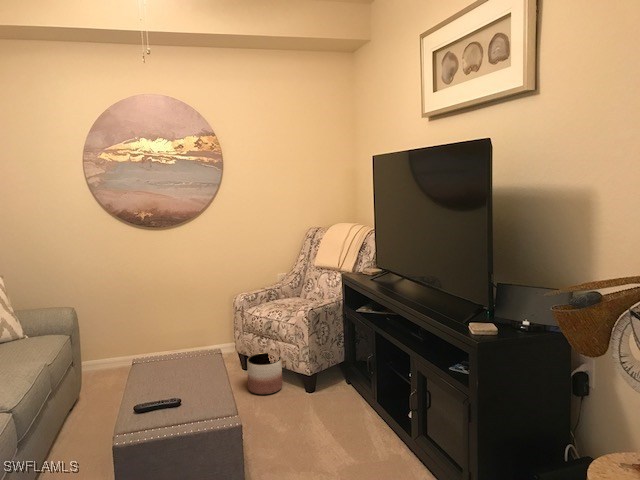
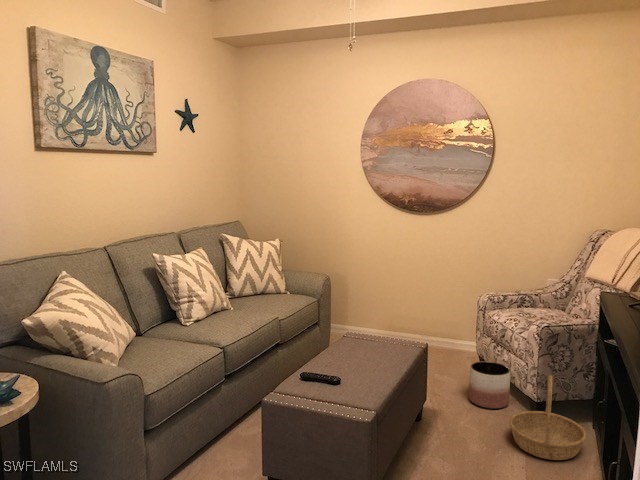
basket: none [300,350,358,418] -> present [509,374,586,460]

